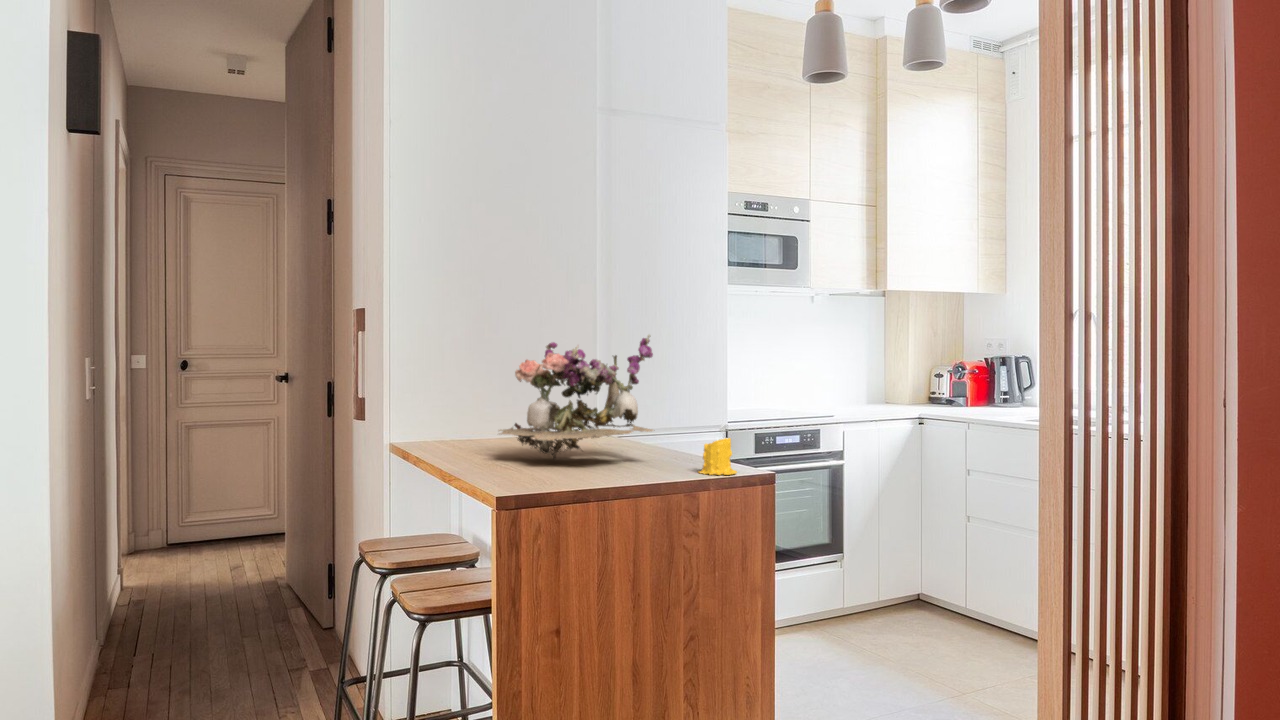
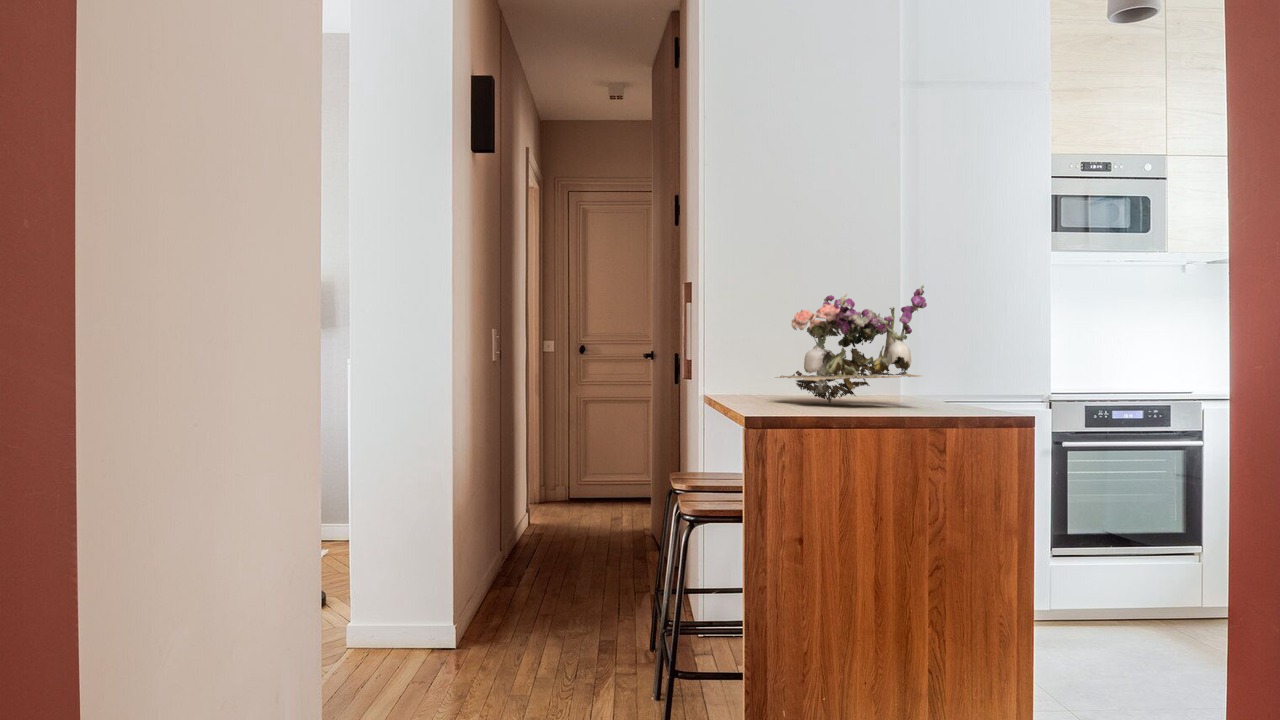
candle: present [699,438,737,475] -> none [958,378,999,416]

